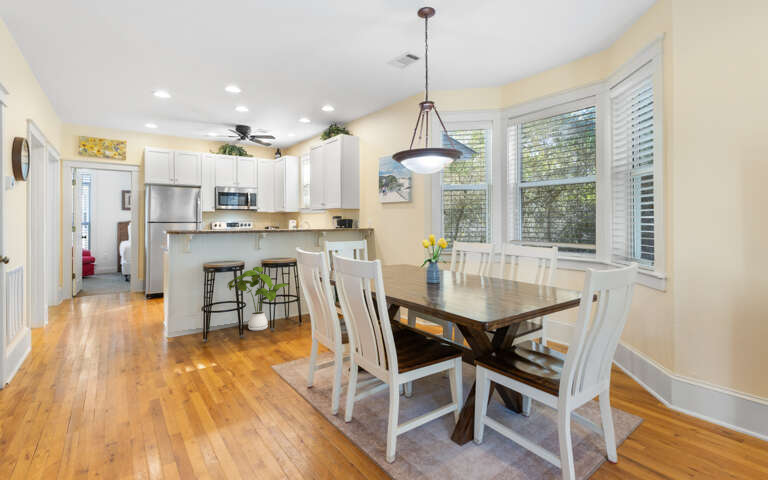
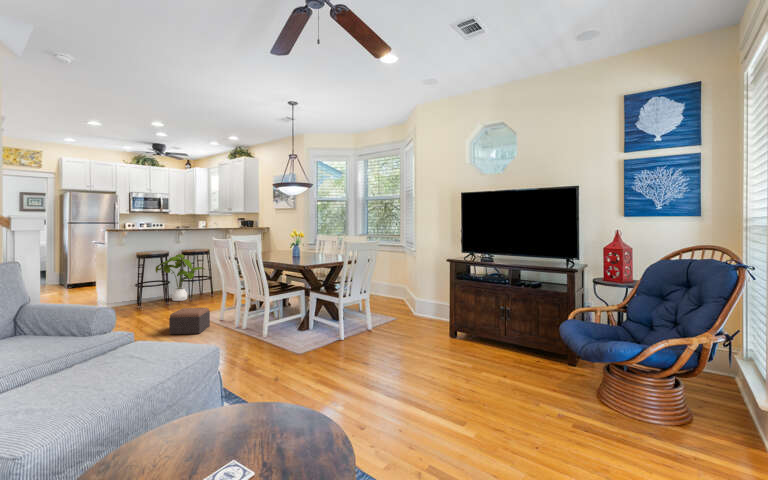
footstool: none [221,365,288,421] -> present [169,308,210,334]

